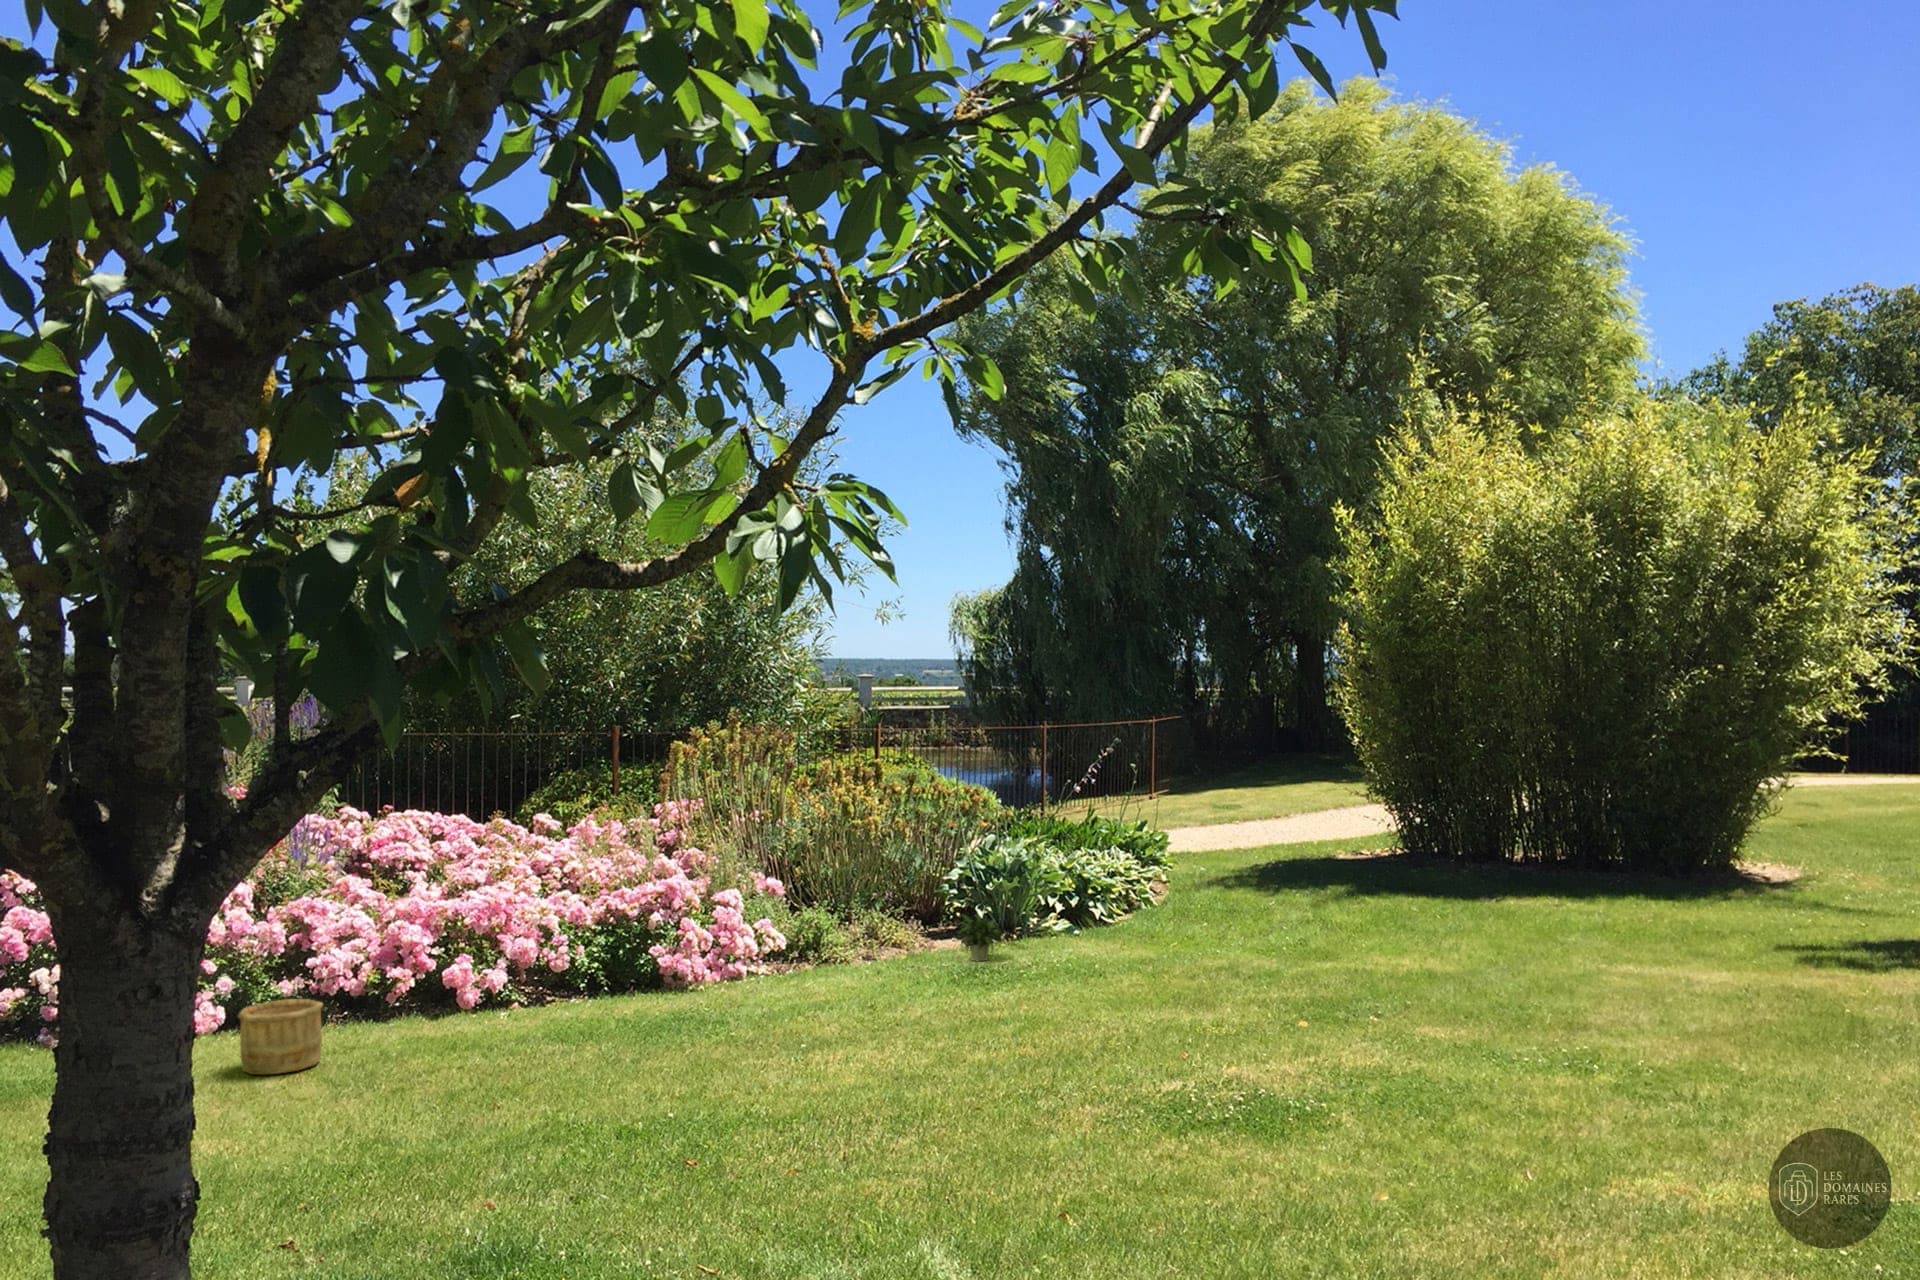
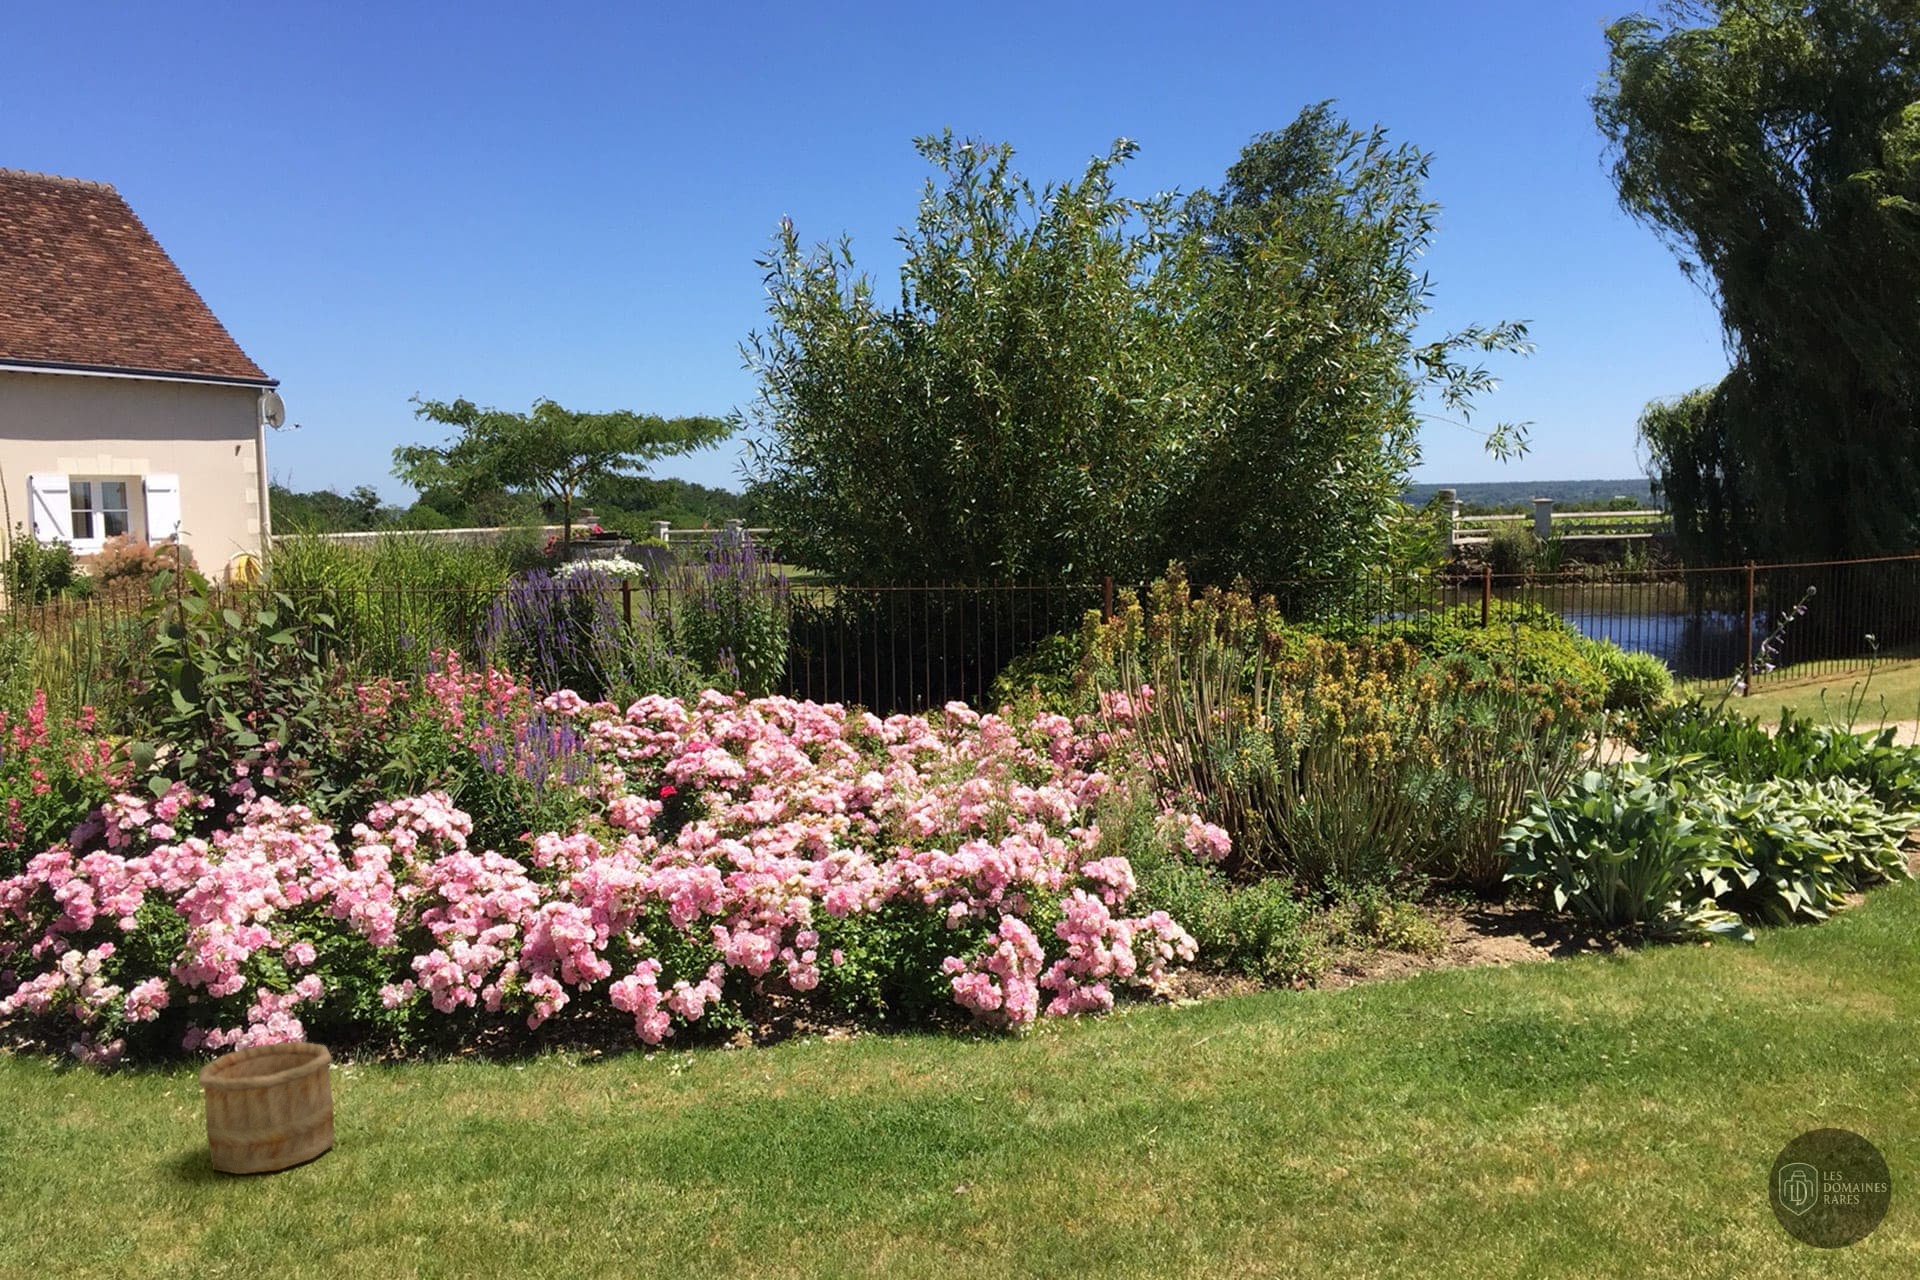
potted plant: present [959,915,1000,961] -> none [1495,917,1581,1008]

